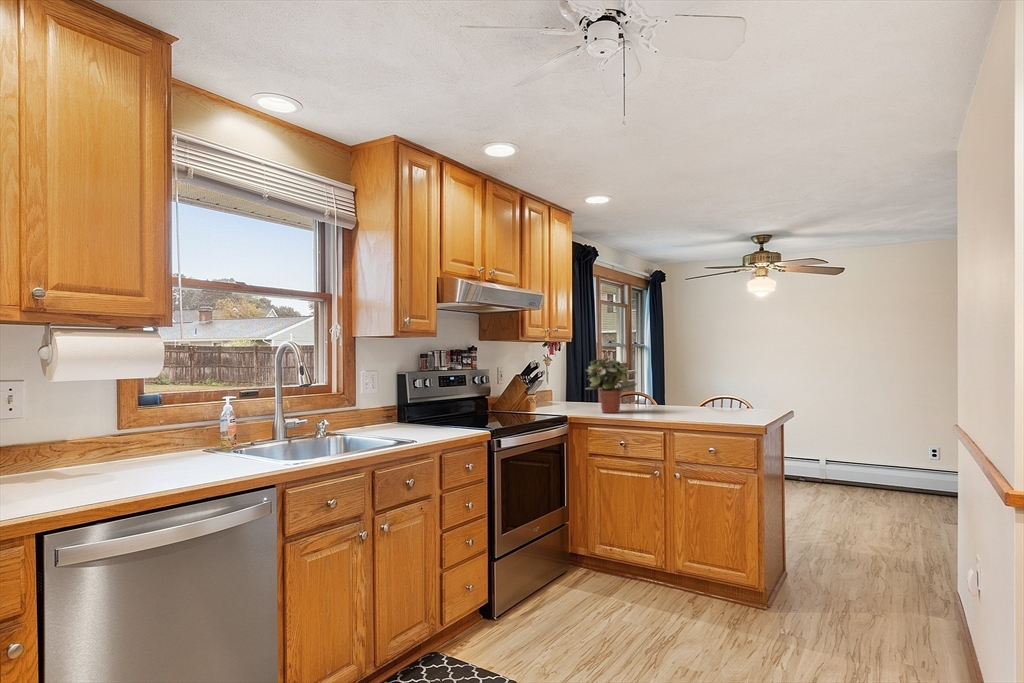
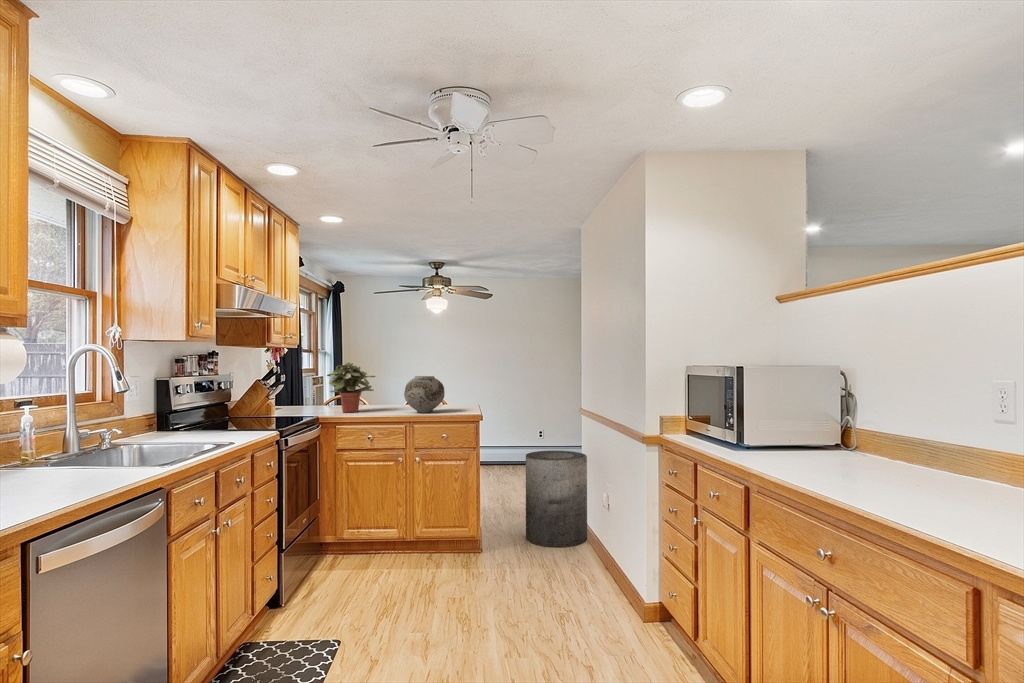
vase: none [663,373,714,419] -> present [404,376,445,413]
trash can: none [841,484,951,638] -> present [526,450,587,547]

